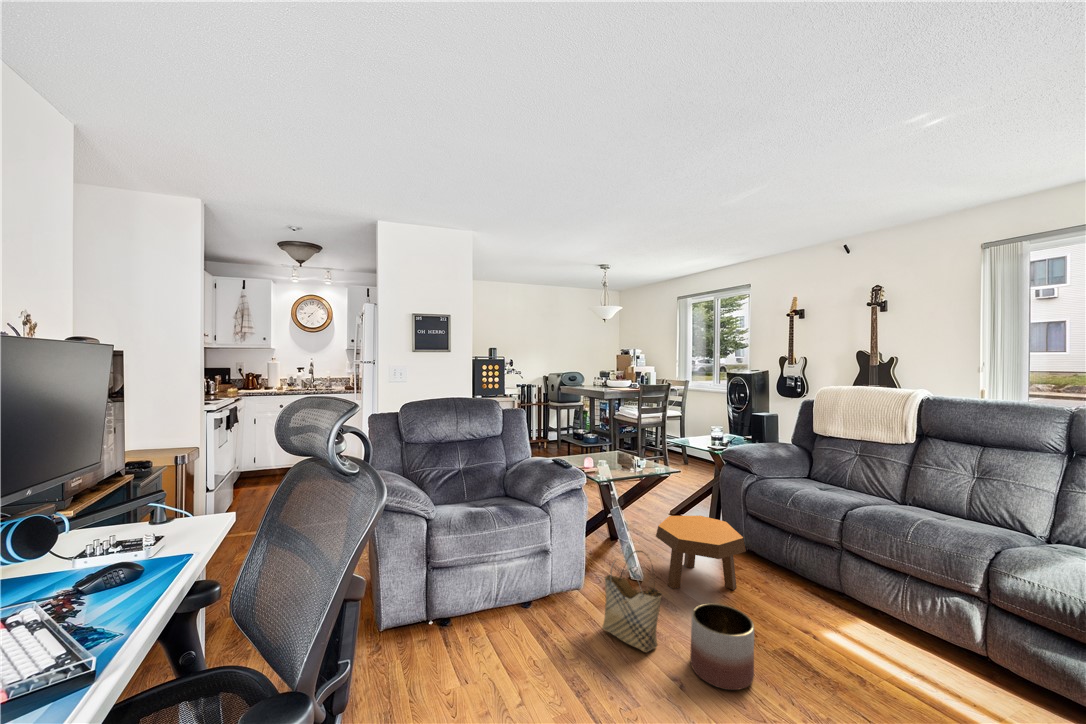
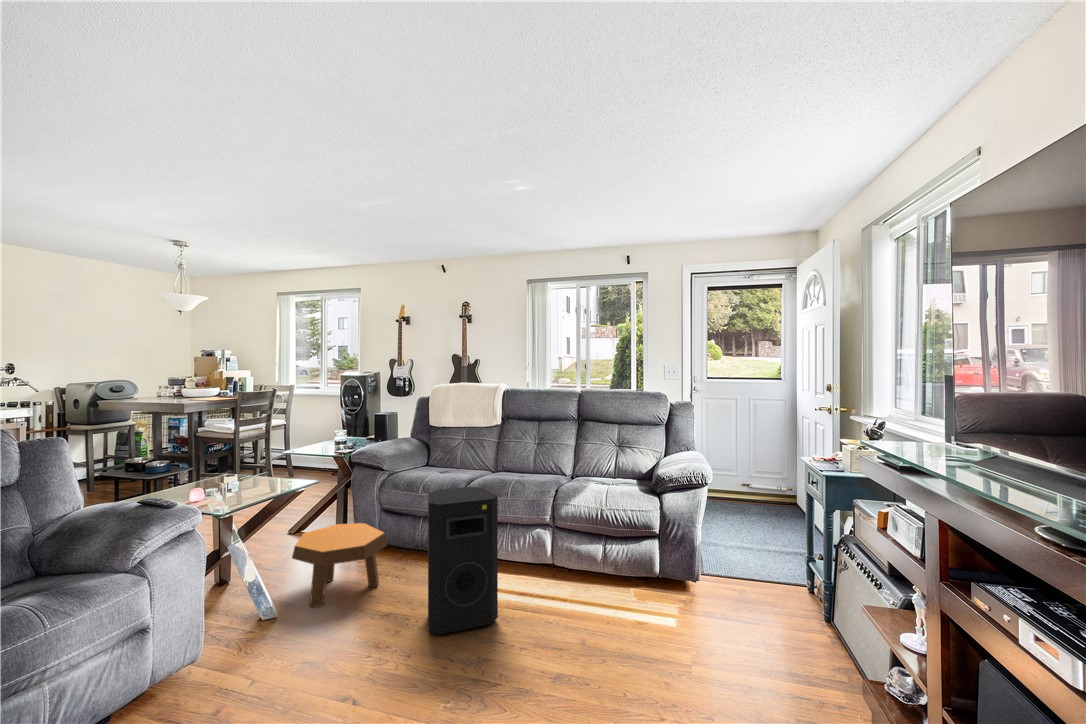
speaker: none [777,509,878,696] -> present [428,487,498,635]
woven basket: present [602,551,662,652] -> none [246,572,321,679]
planter: present [690,603,754,690] -> none [354,595,414,673]

